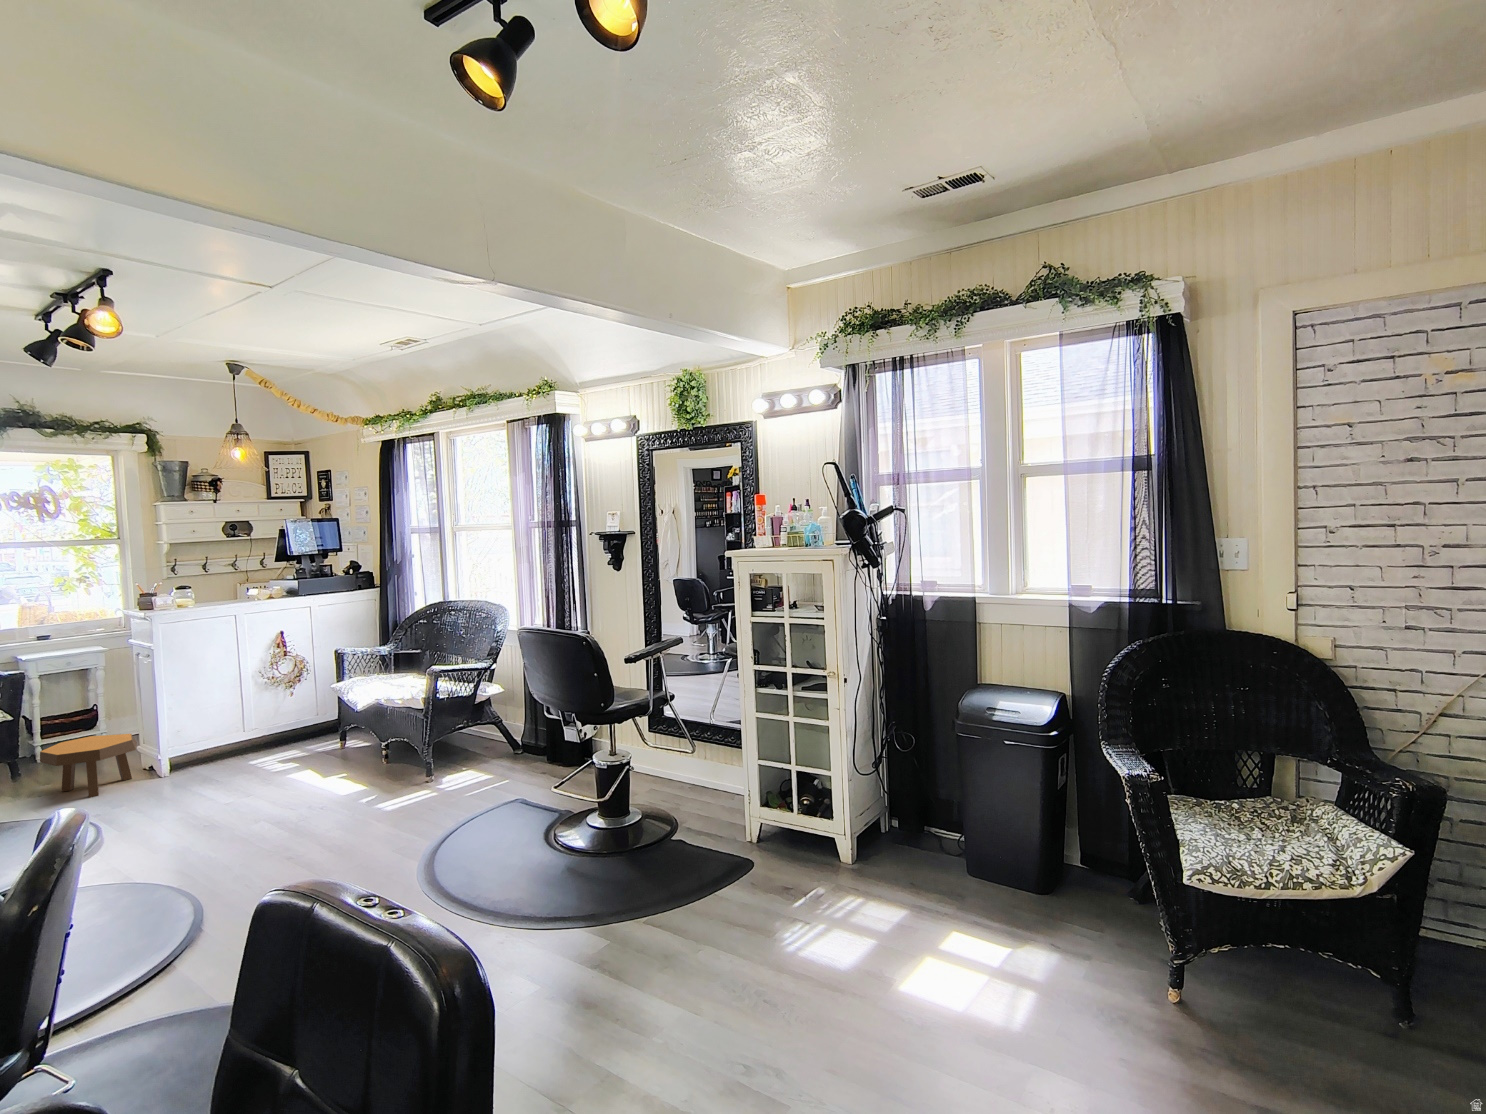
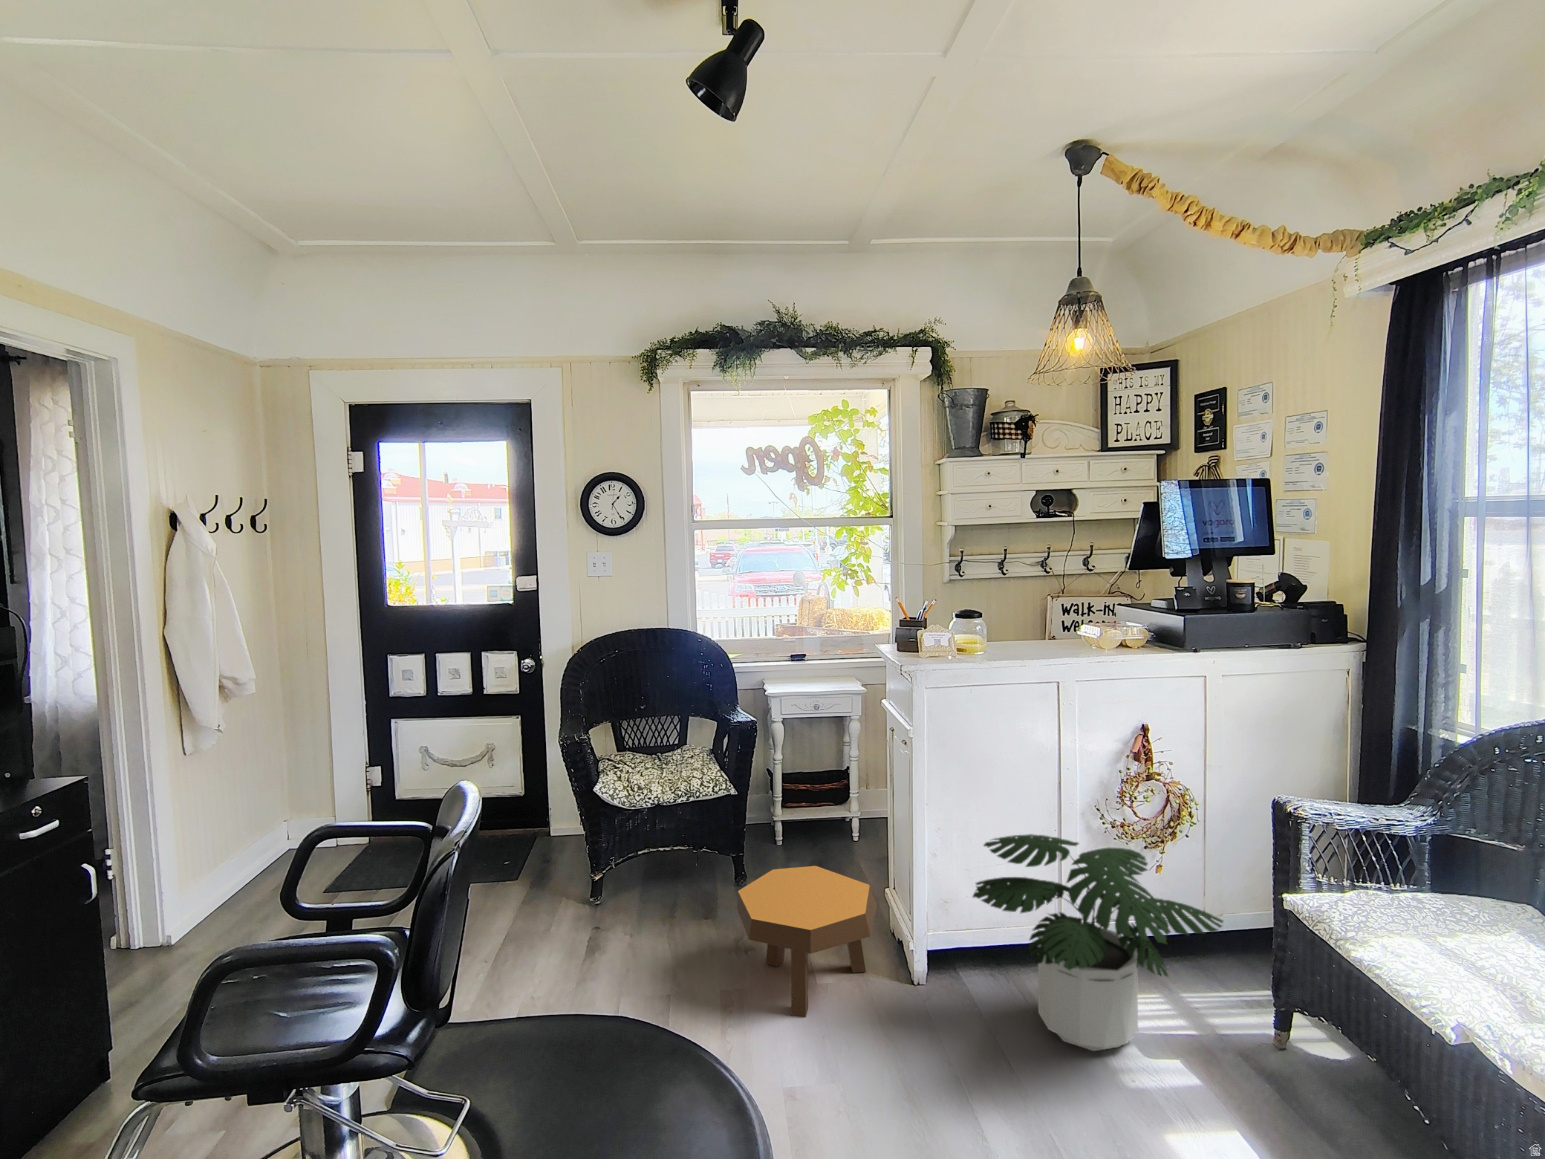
potted plant: none [195,683,314,767] -> present [973,834,1223,1051]

